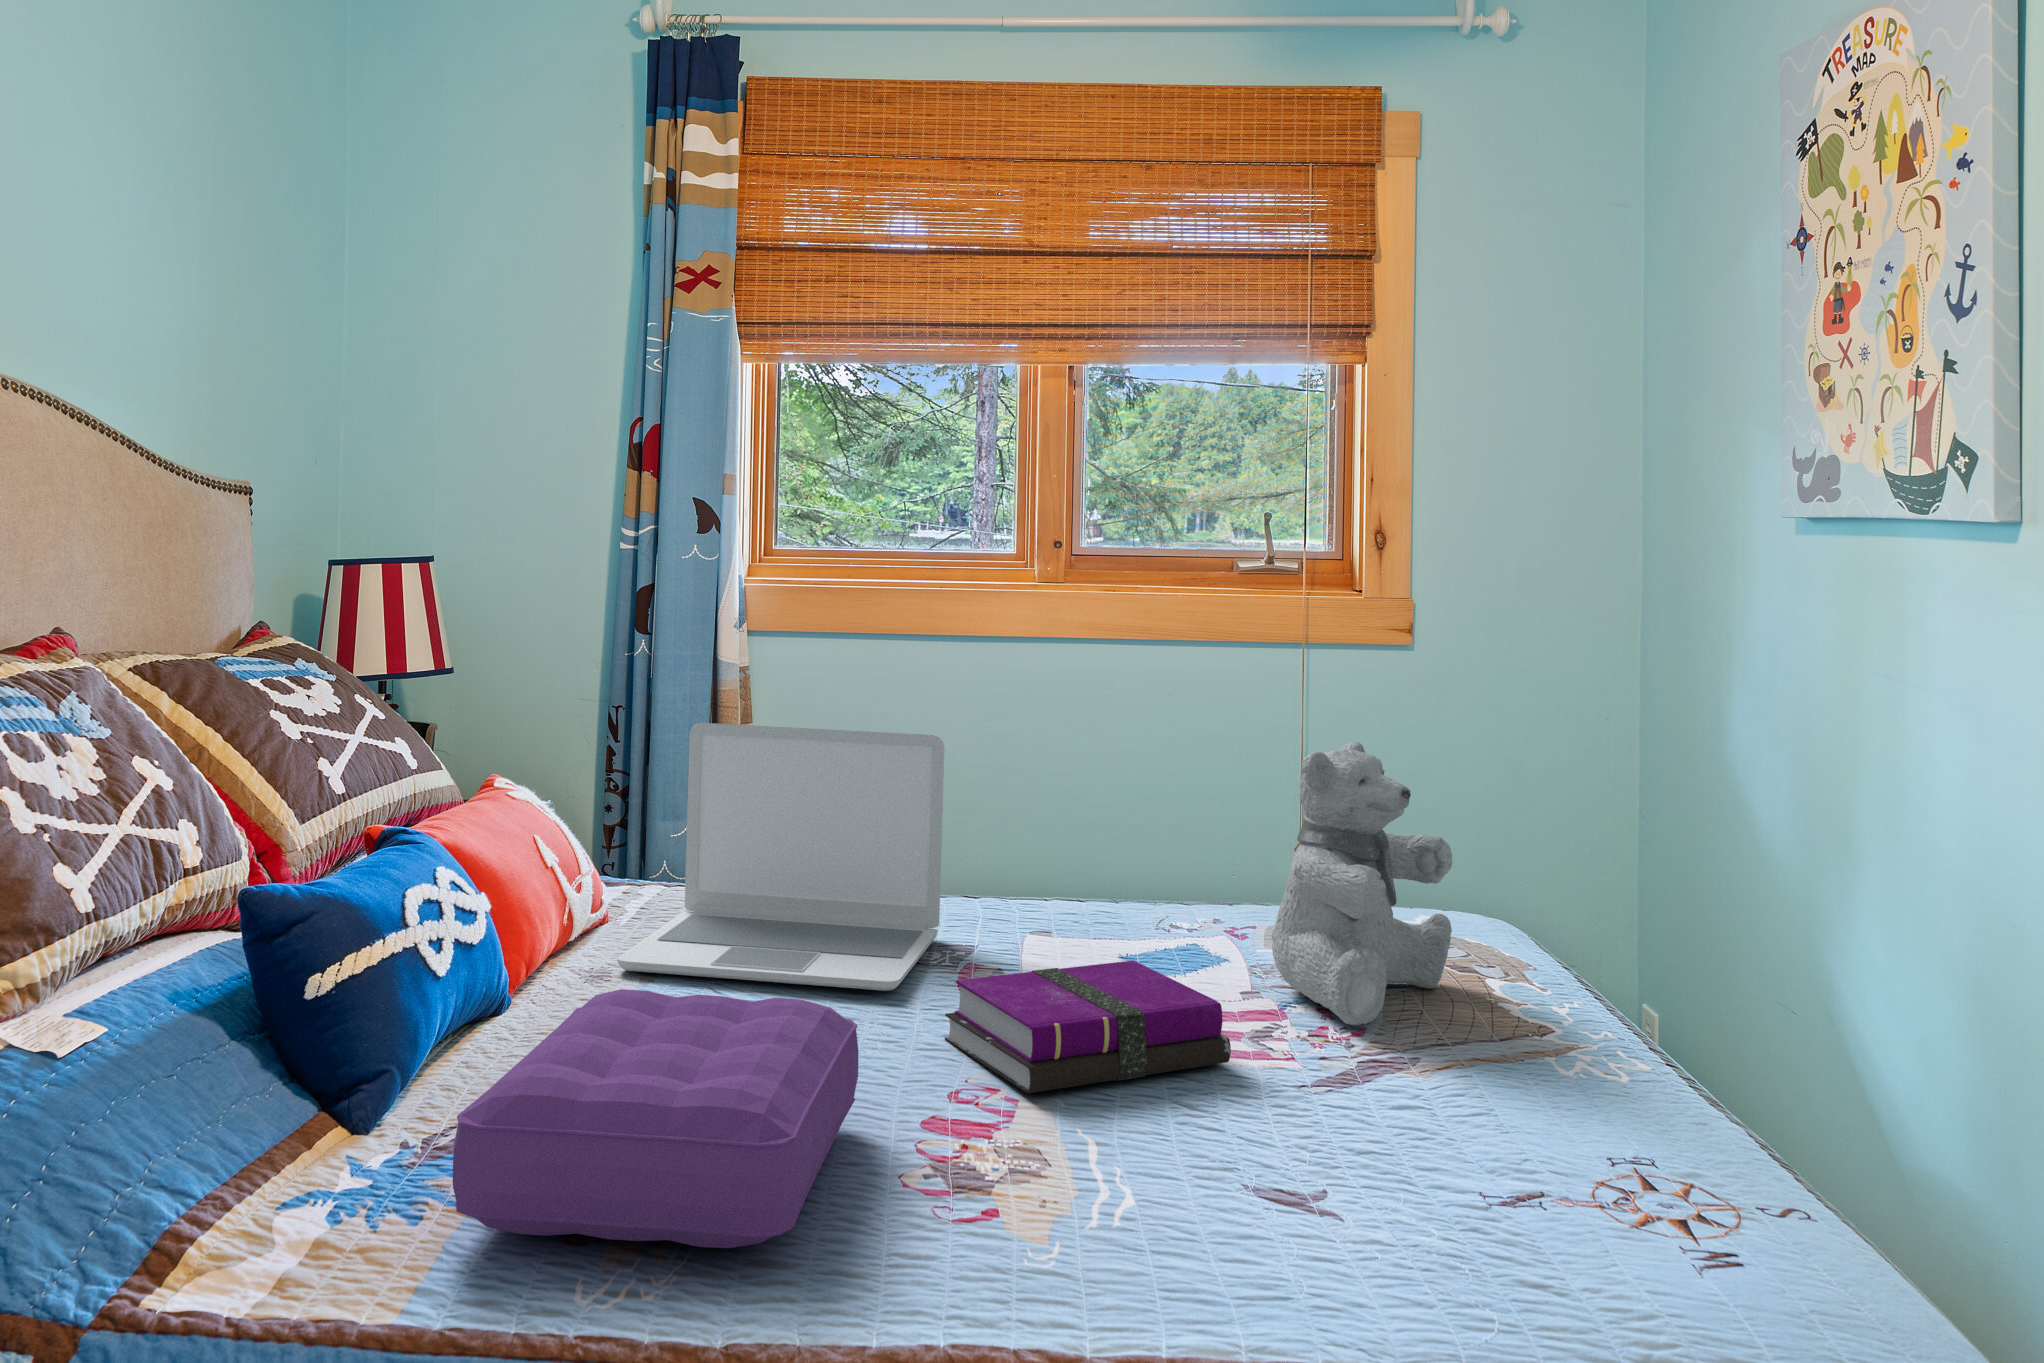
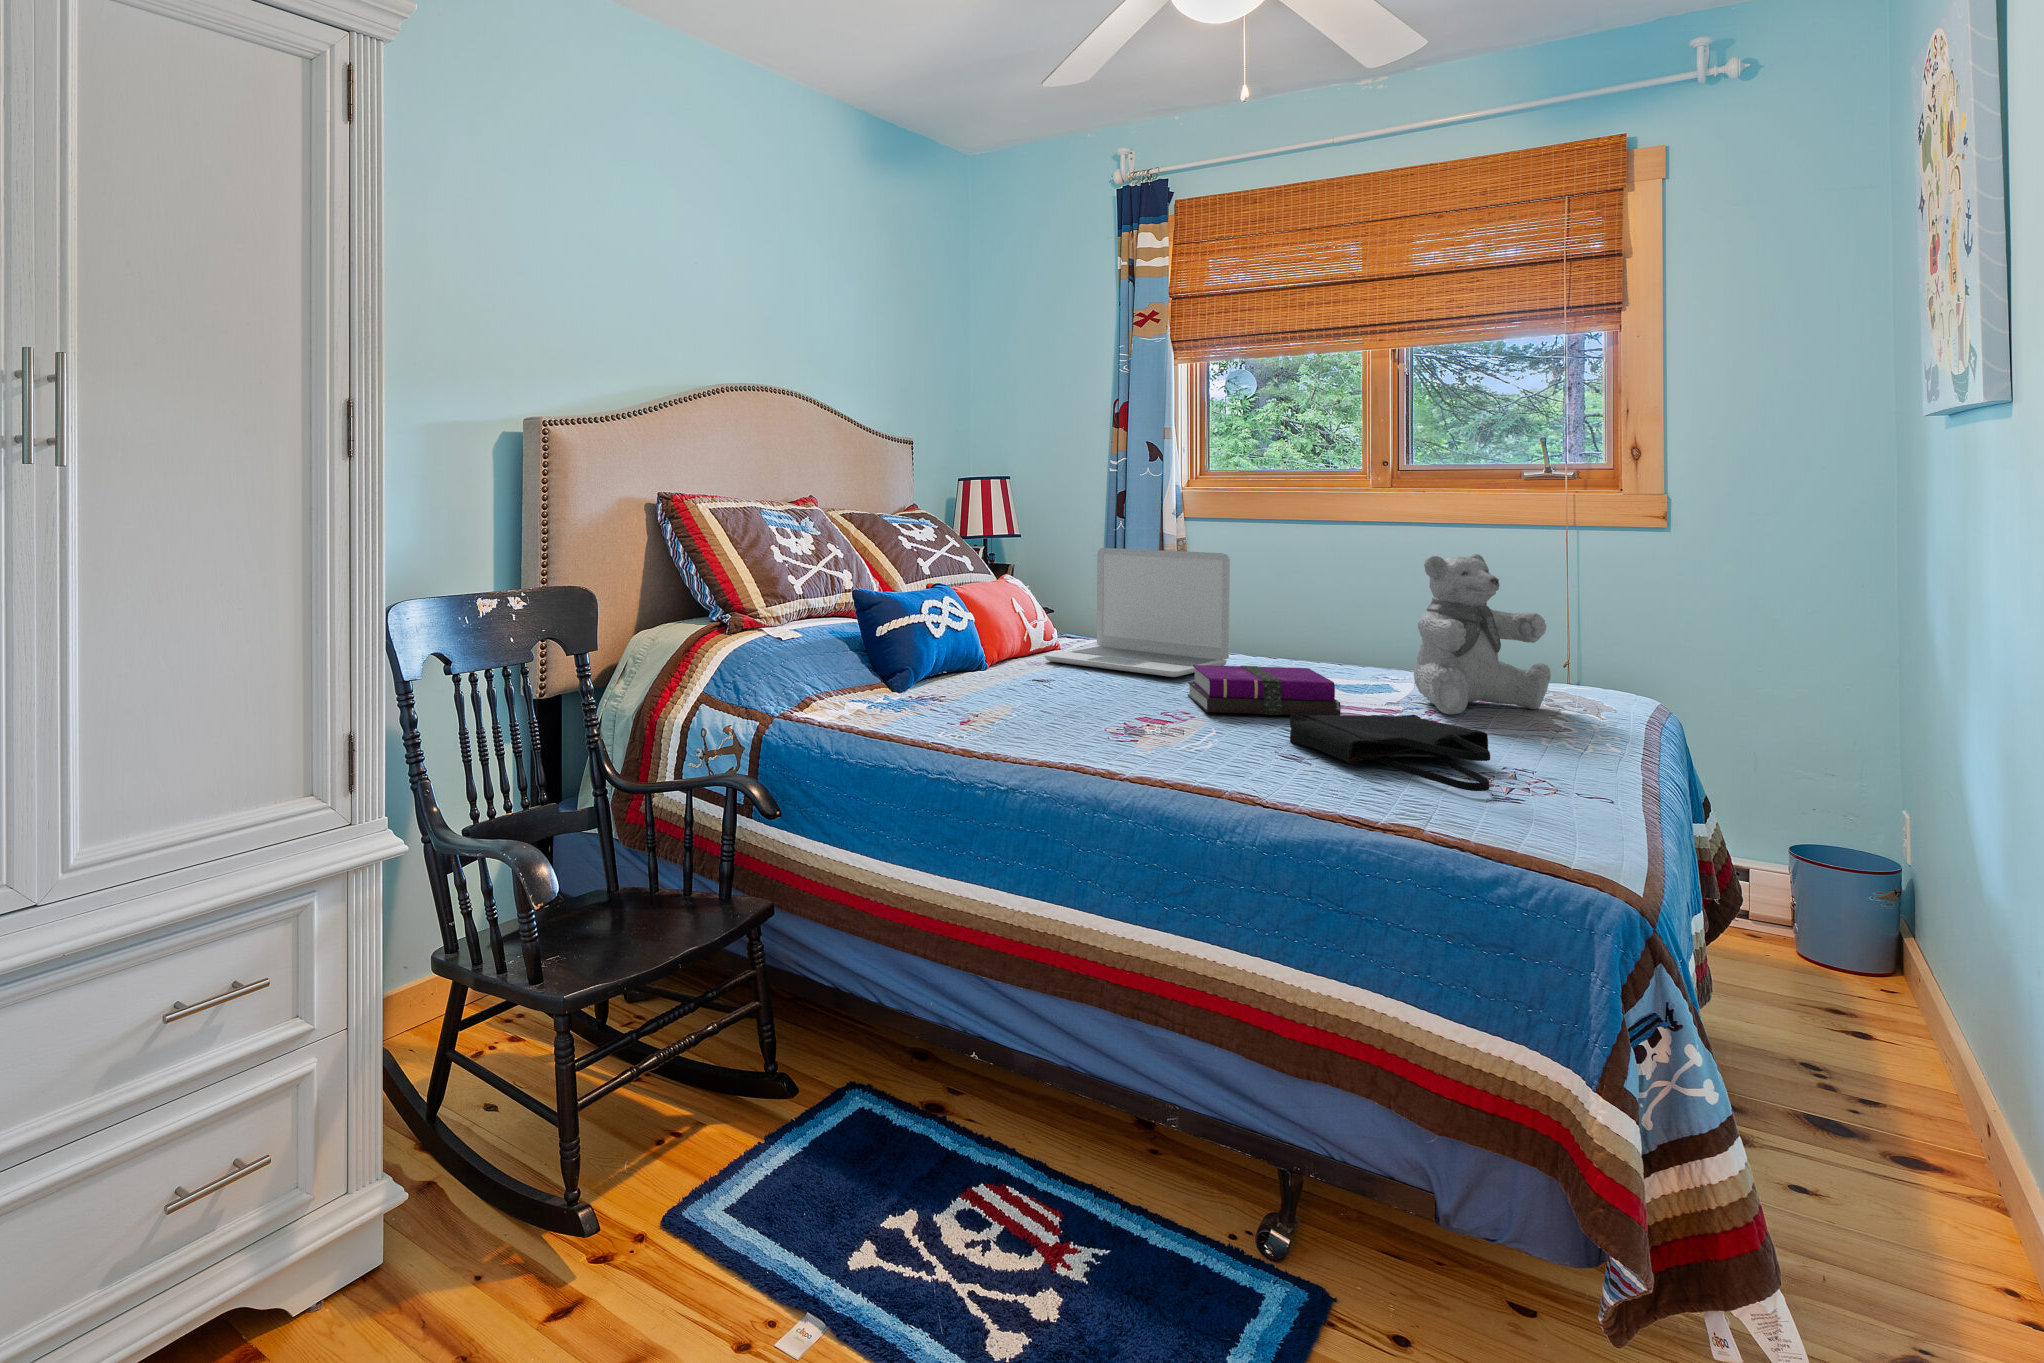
pillow: present [453,989,859,1248] -> none [905,640,1109,730]
tote bag: none [1221,1060,1629,1254] -> present [1290,713,1490,791]

